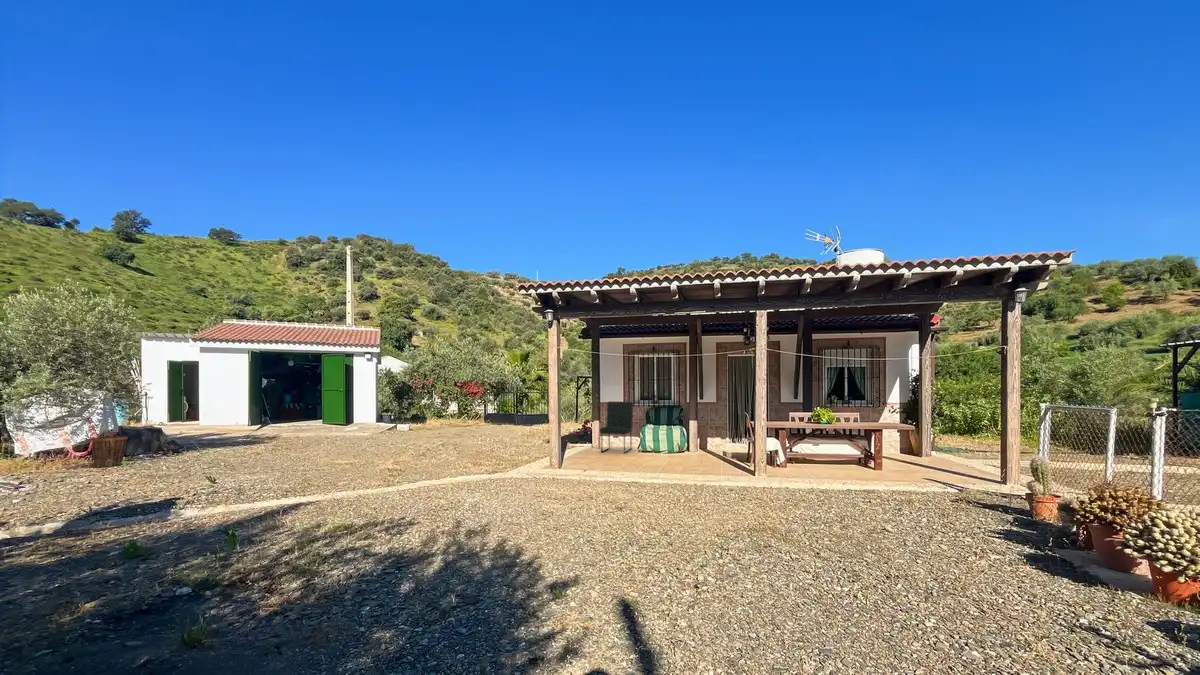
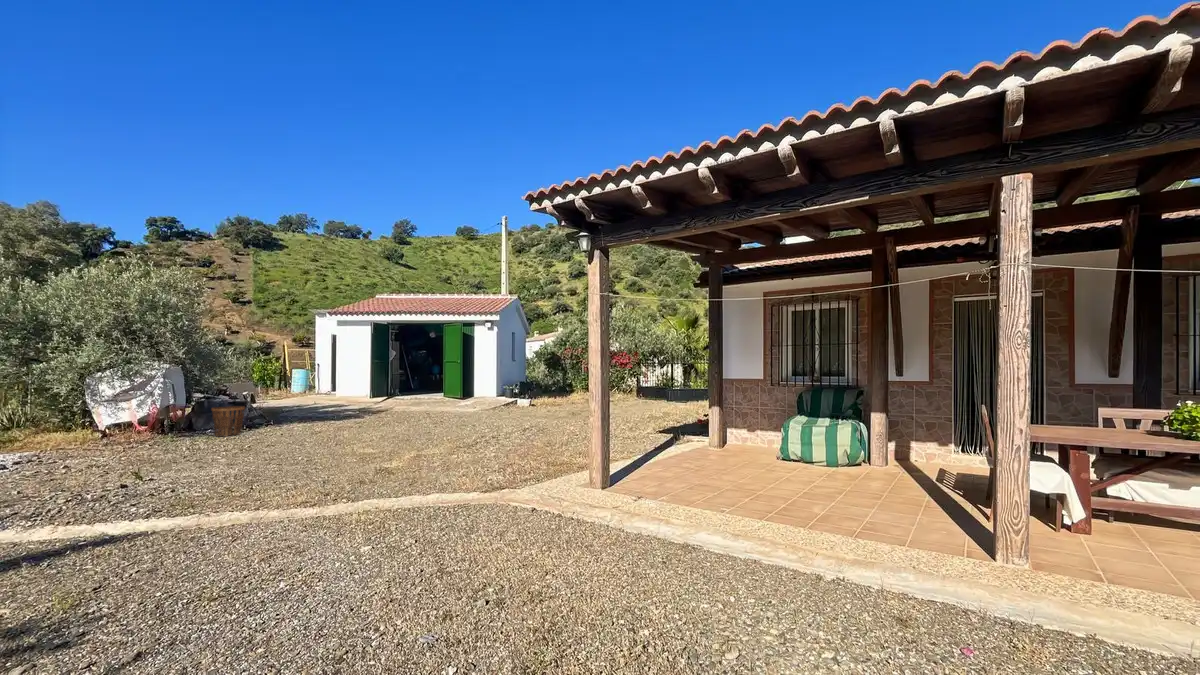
chair: present [600,402,633,453] -> none [721,379,778,460]

